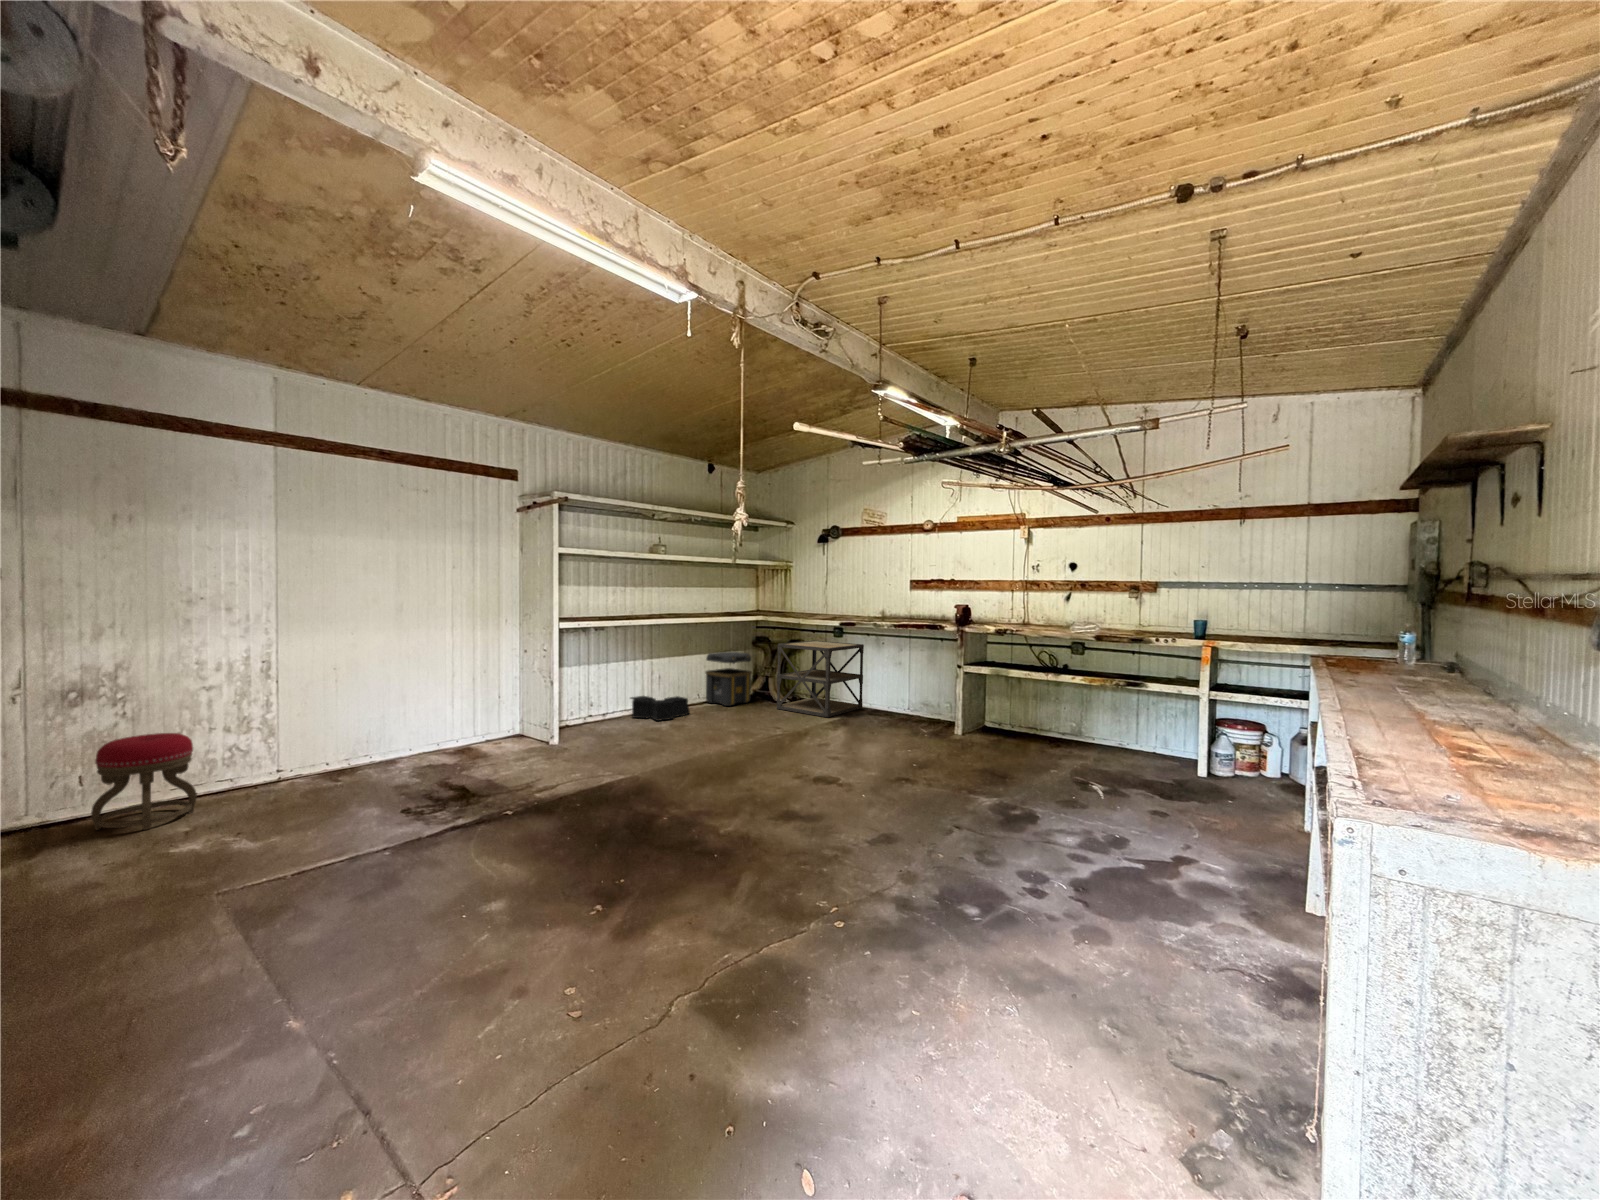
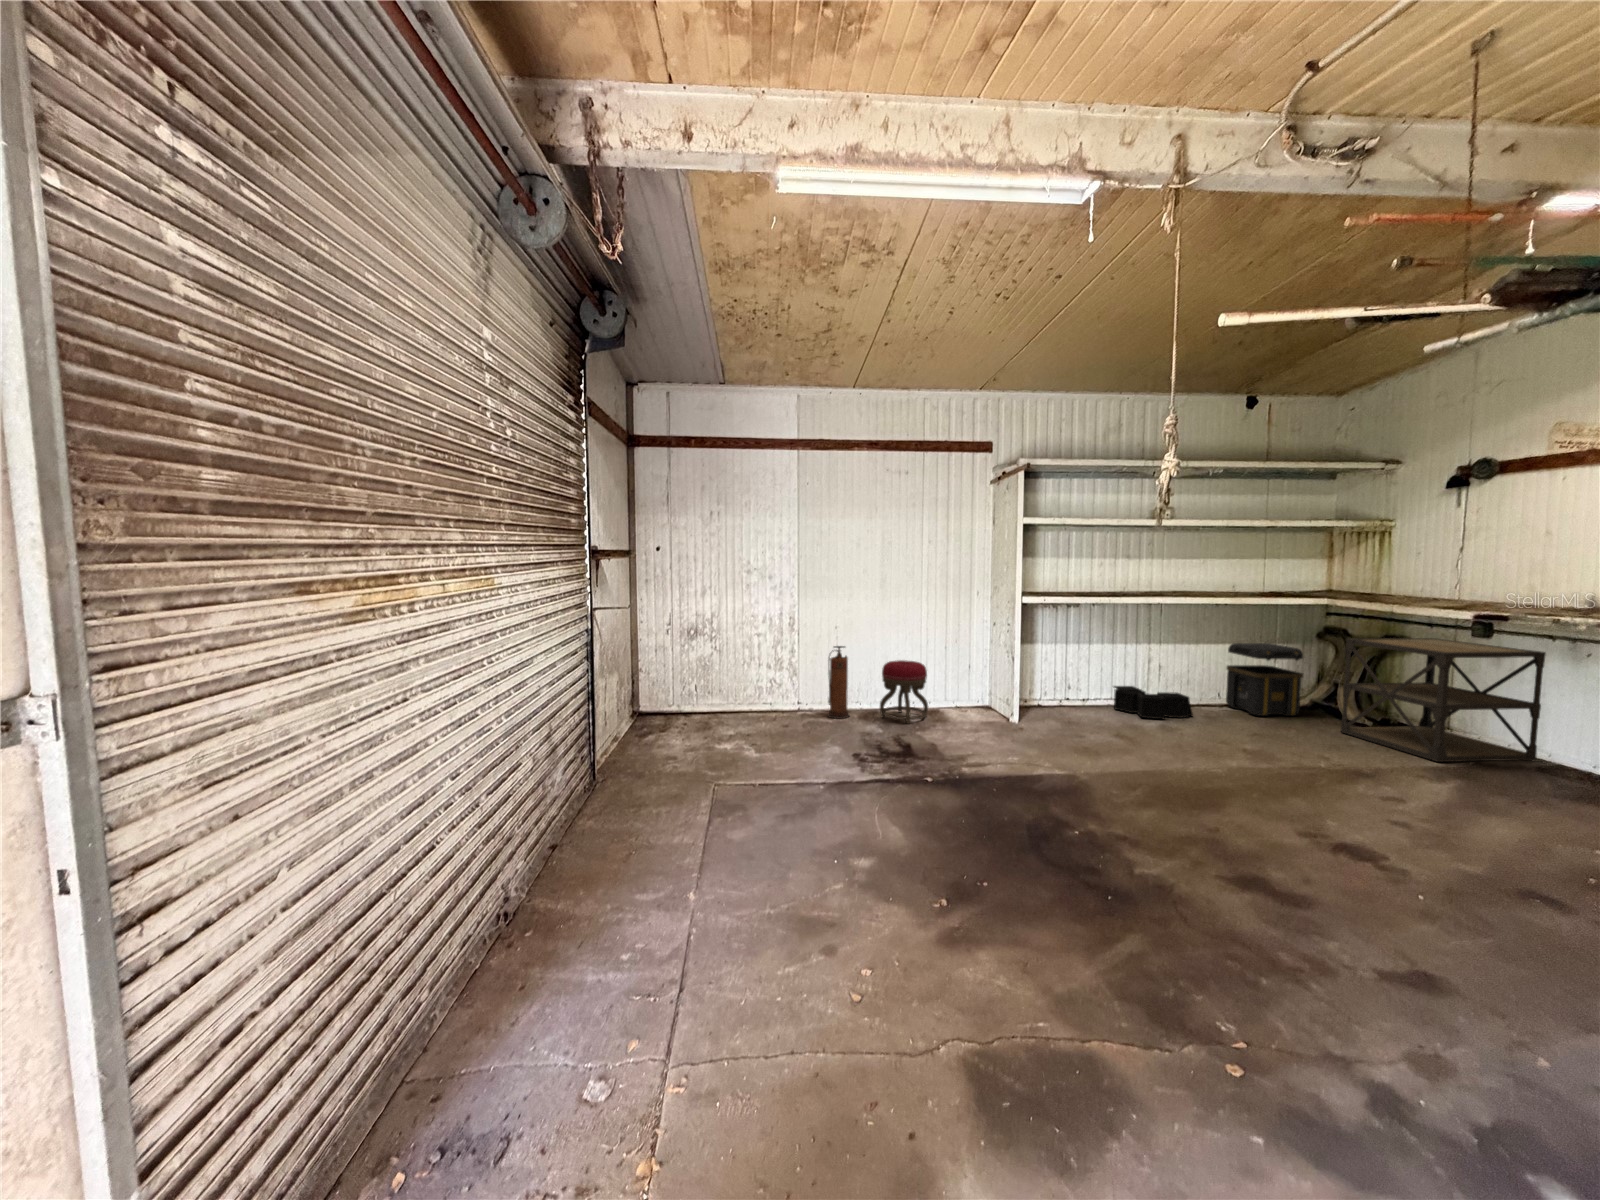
fire extinguisher: none [325,689,360,780] -> present [828,646,850,719]
stool: present [91,733,197,830] -> present [880,660,928,724]

